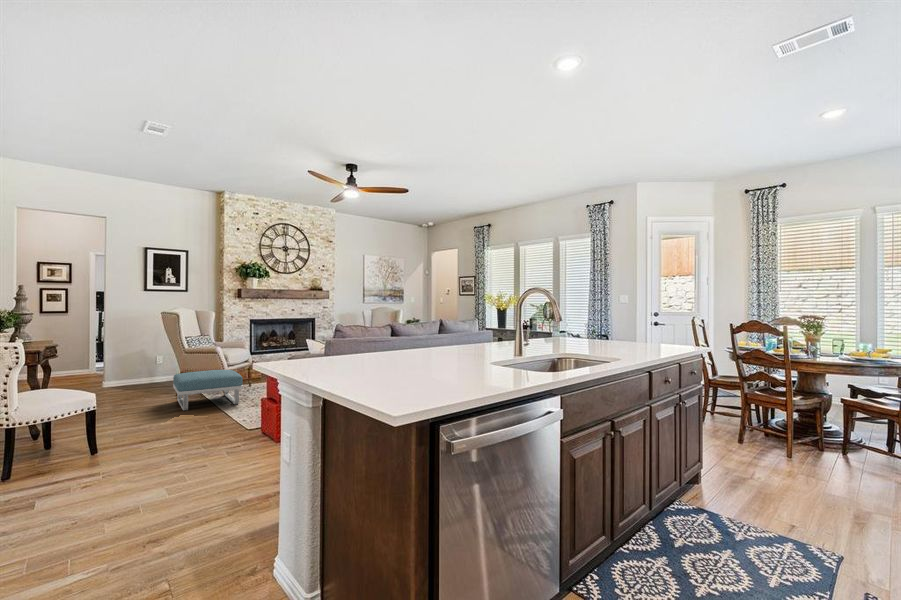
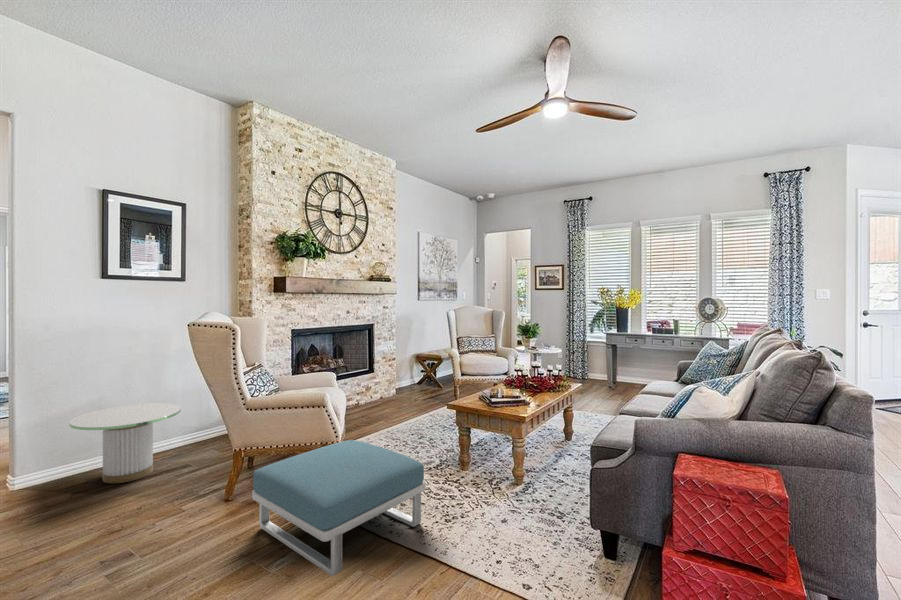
side table: none [124,354,175,388] -> present [69,403,181,483]

